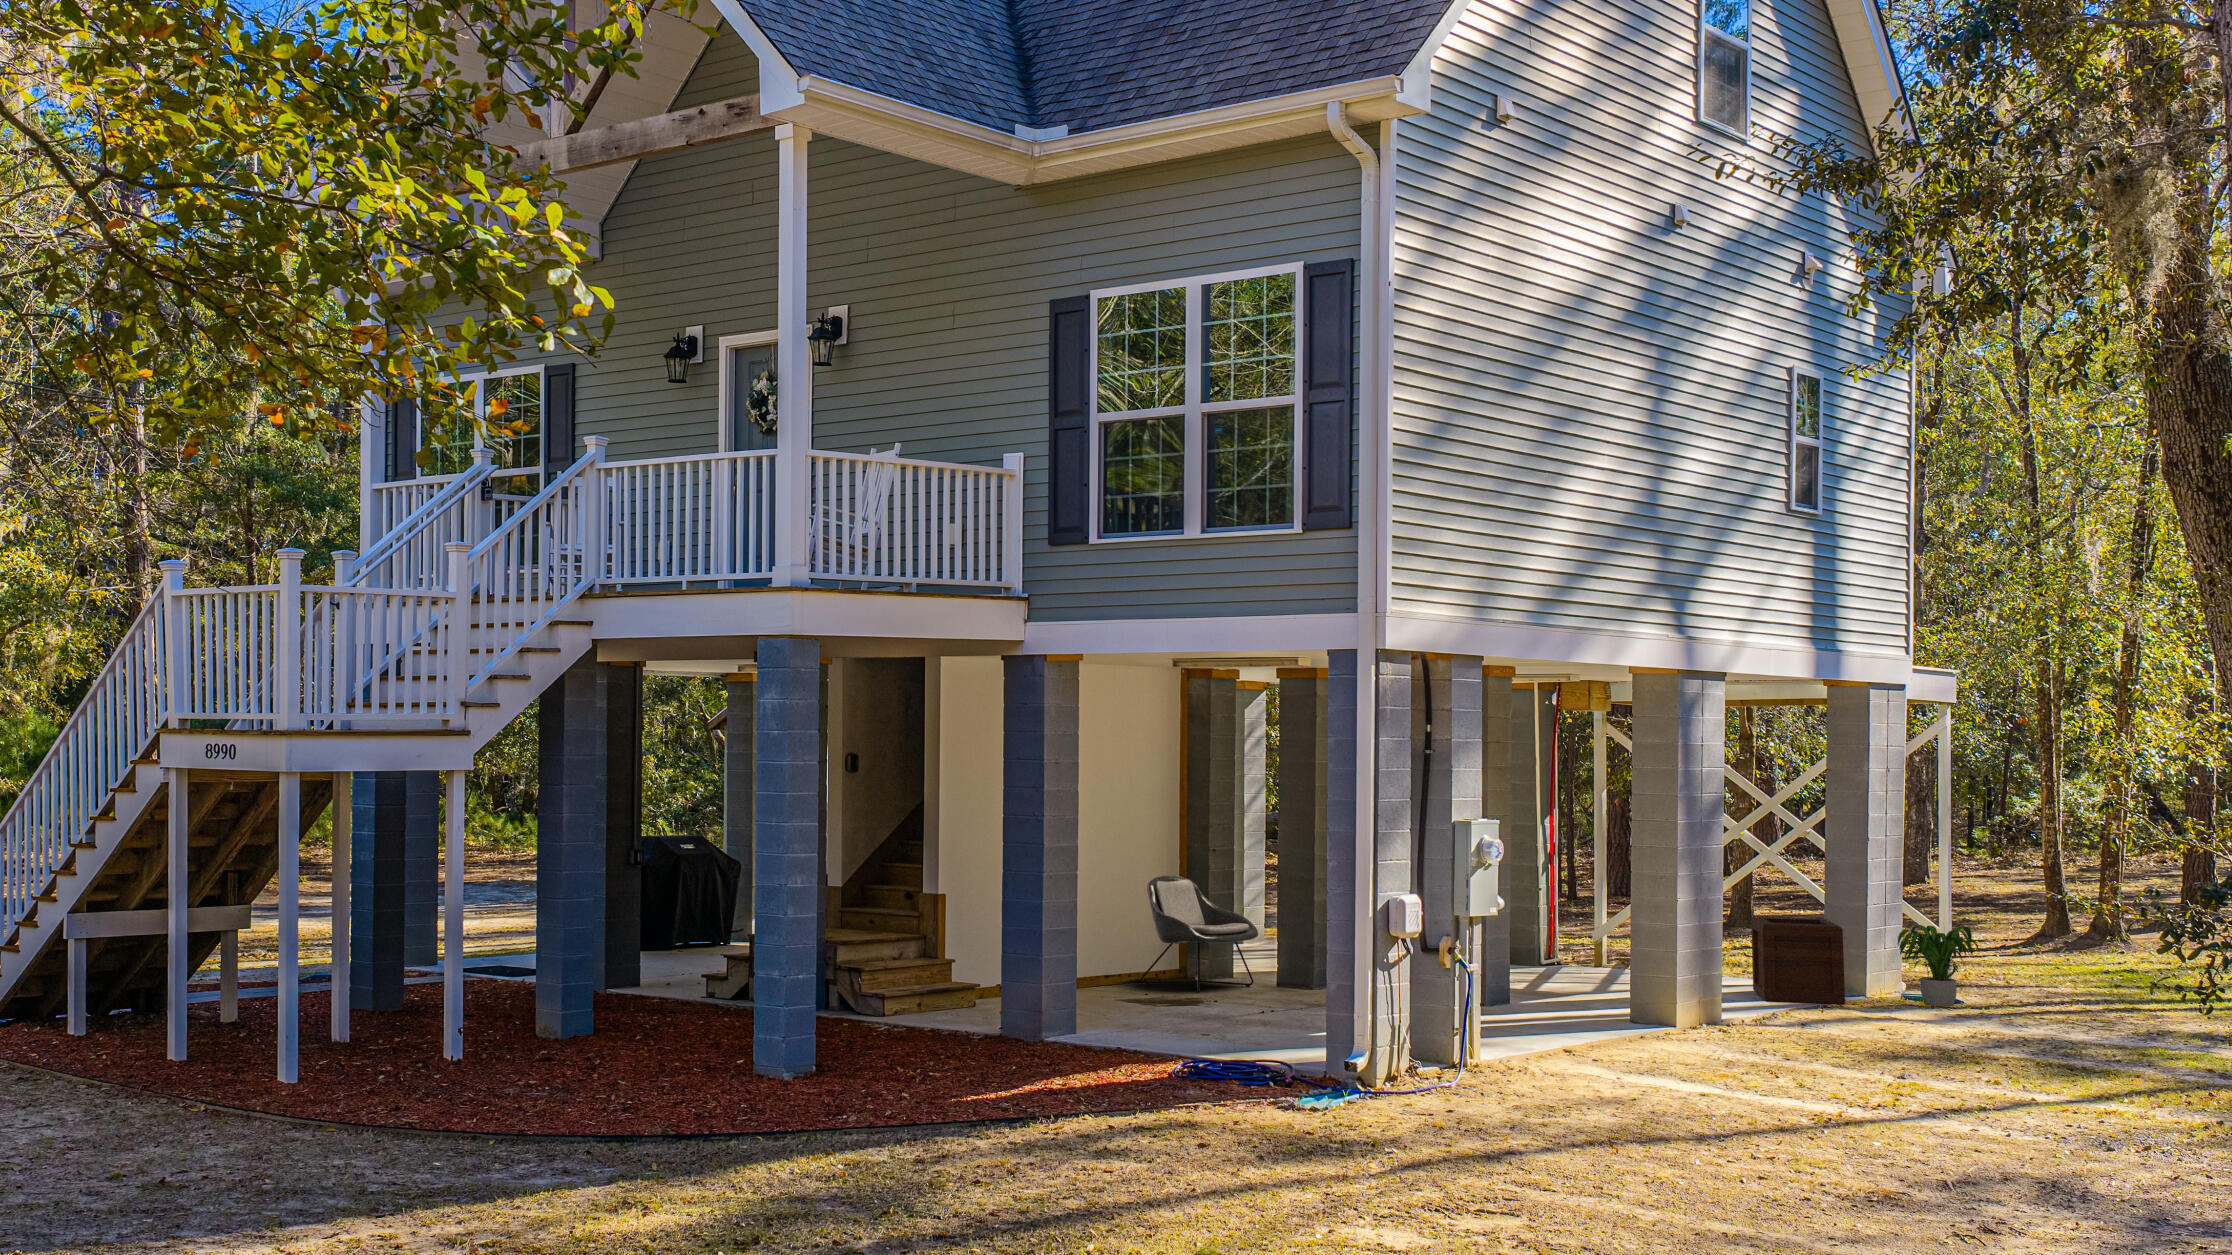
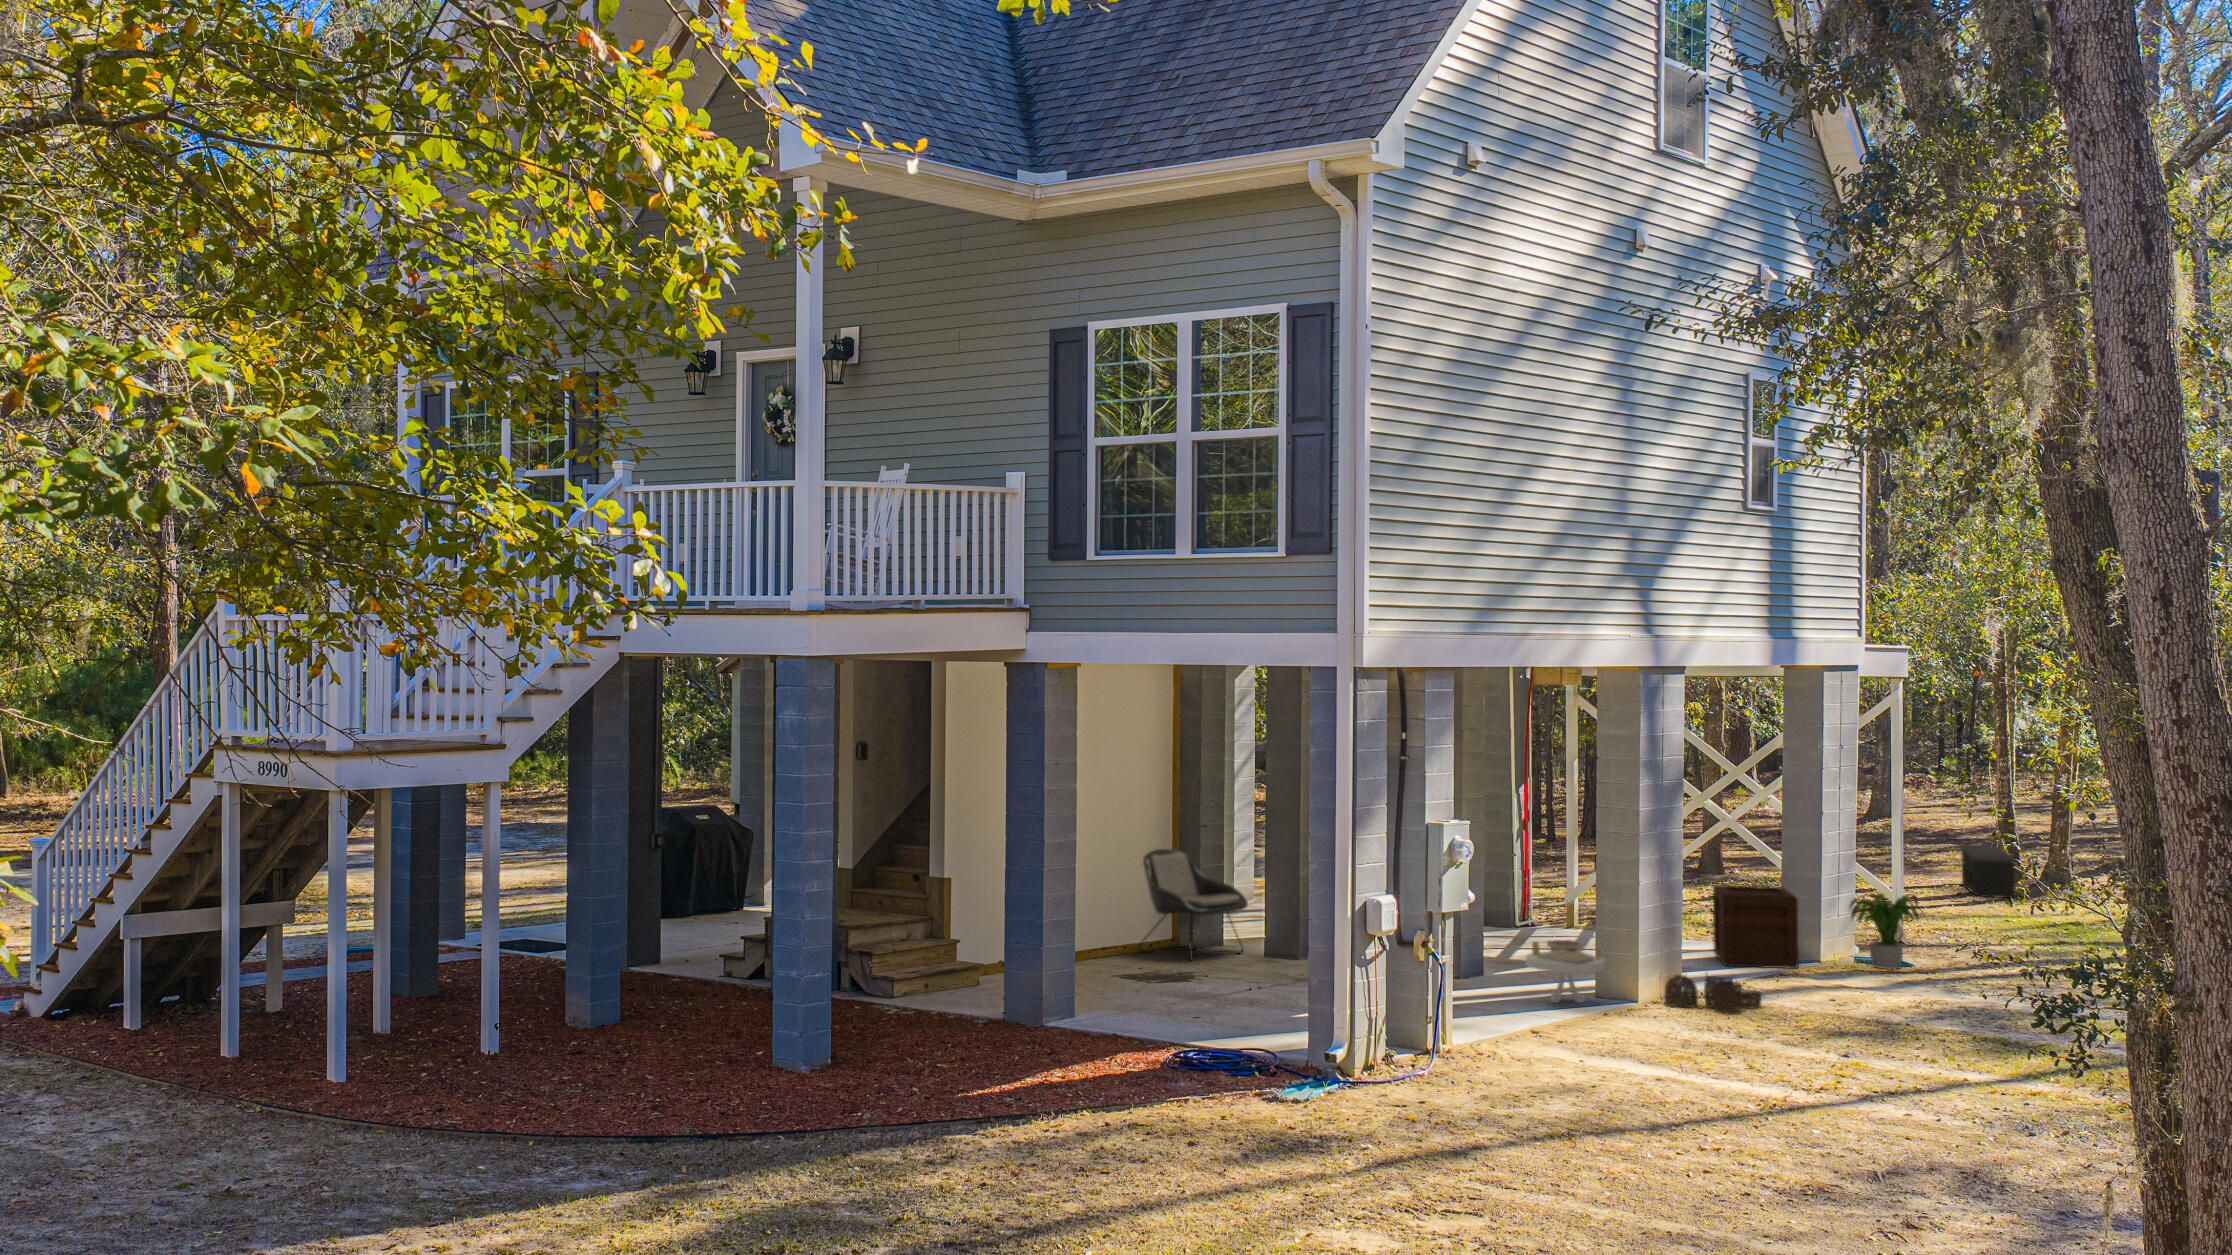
storage bench: none [2009,895,2068,949] -> present [1961,846,2015,898]
side table: none [1555,965,1641,1031] -> present [1526,940,1605,1003]
woven basket: none [1704,998,1808,1042] -> present [1664,975,1762,1014]

